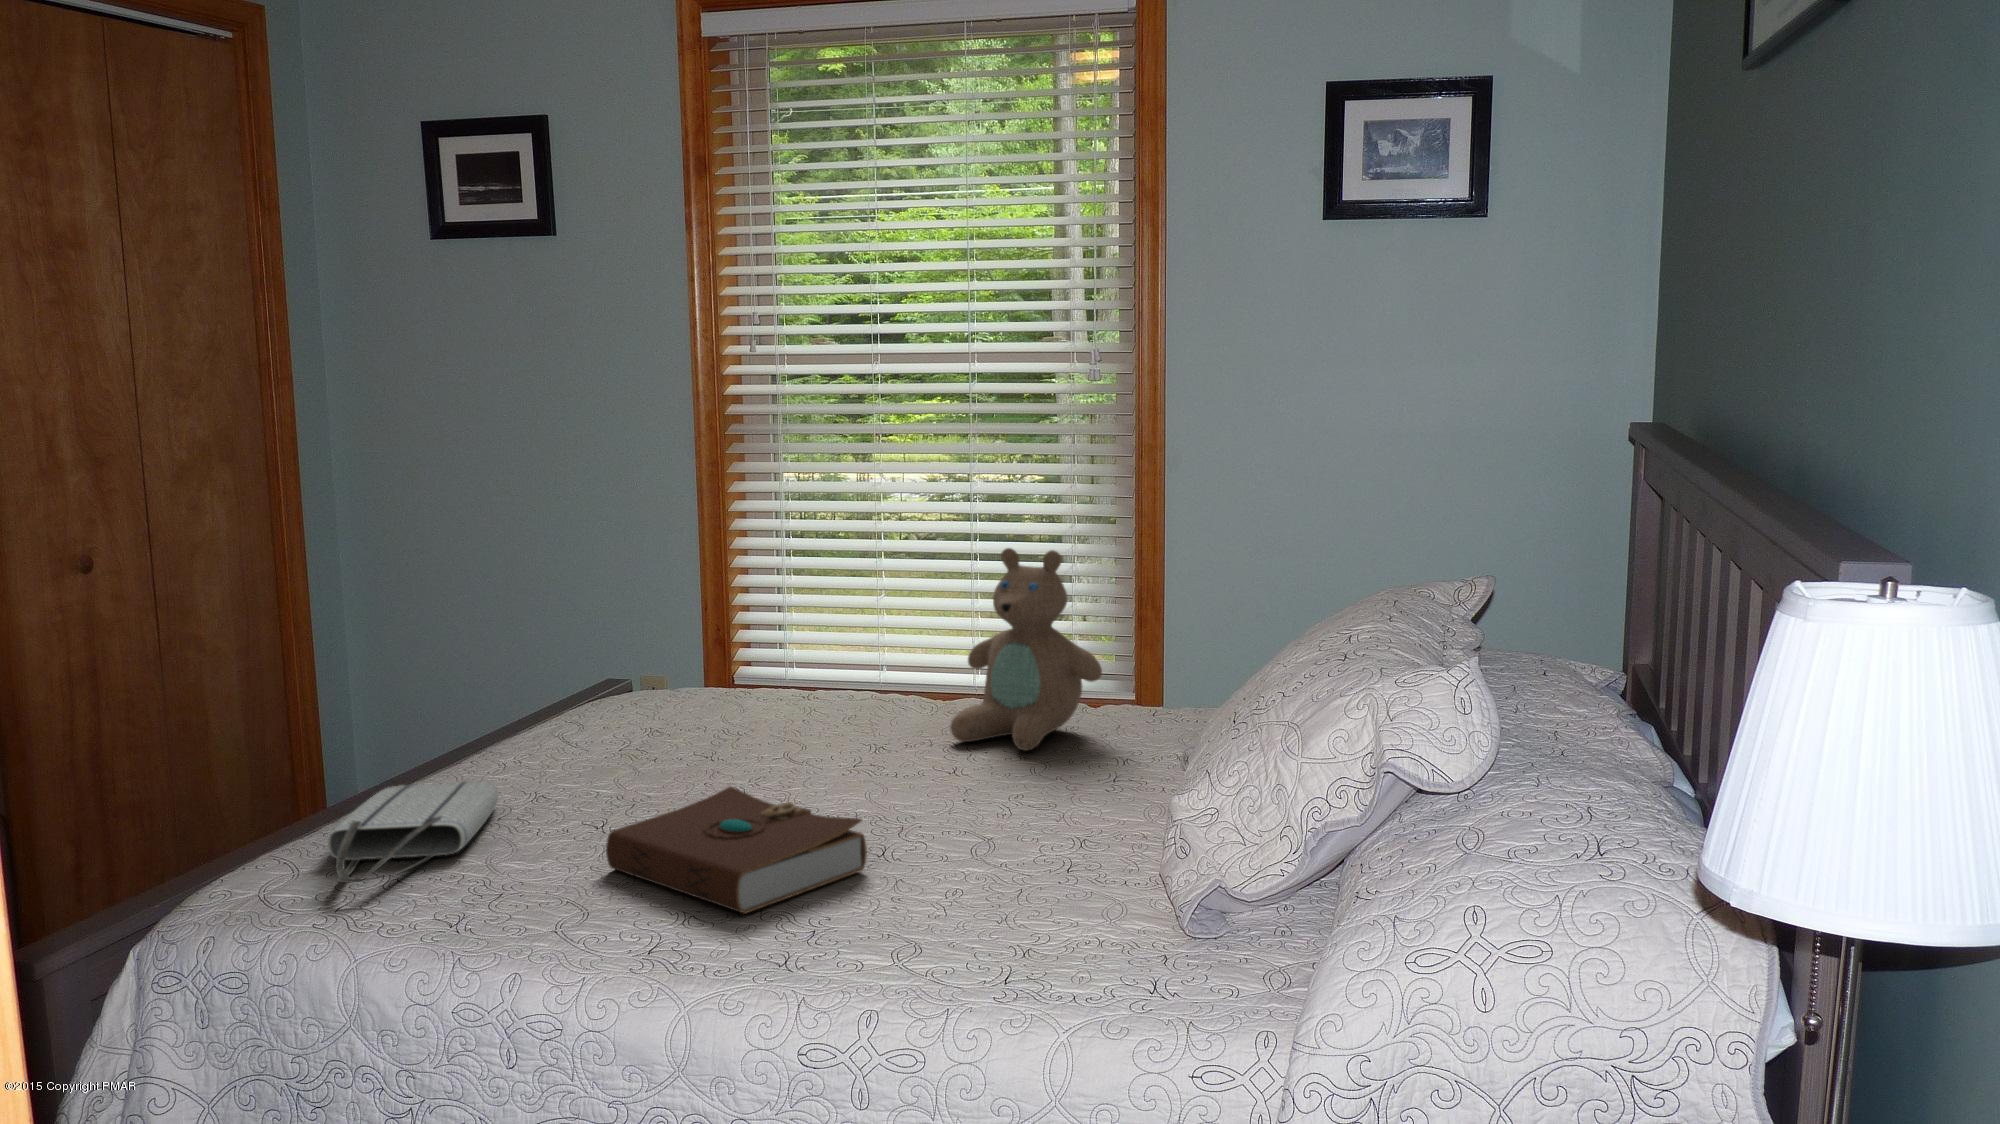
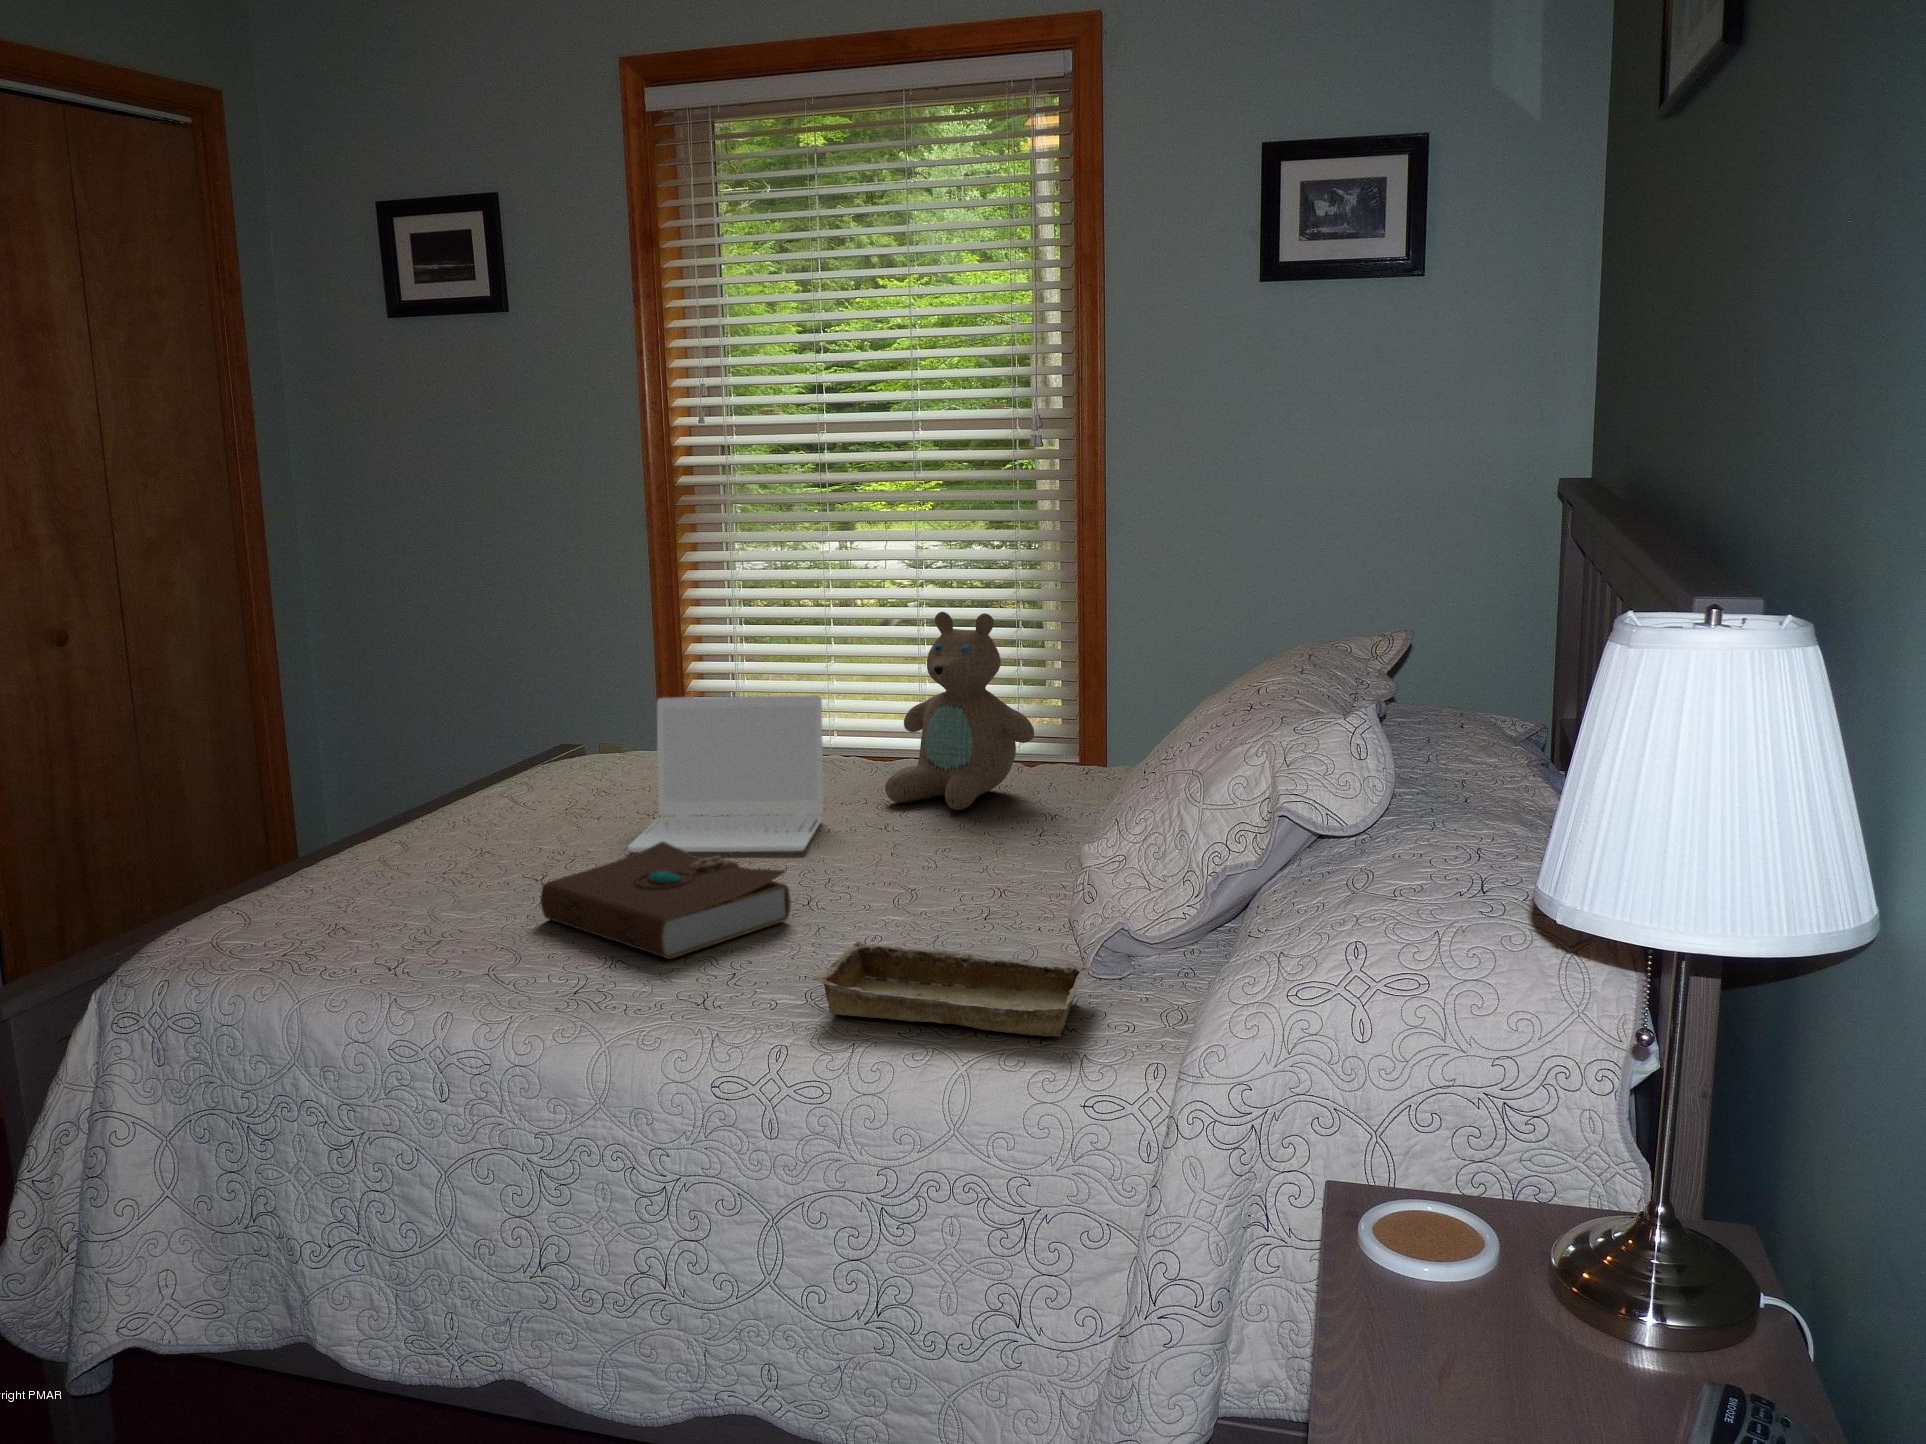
laptop: none [690,633,889,795] -> present [628,695,823,852]
tote bag: present [328,782,499,882] -> none [278,839,443,930]
tray: none [901,897,1189,1001] -> present [812,942,1092,1037]

